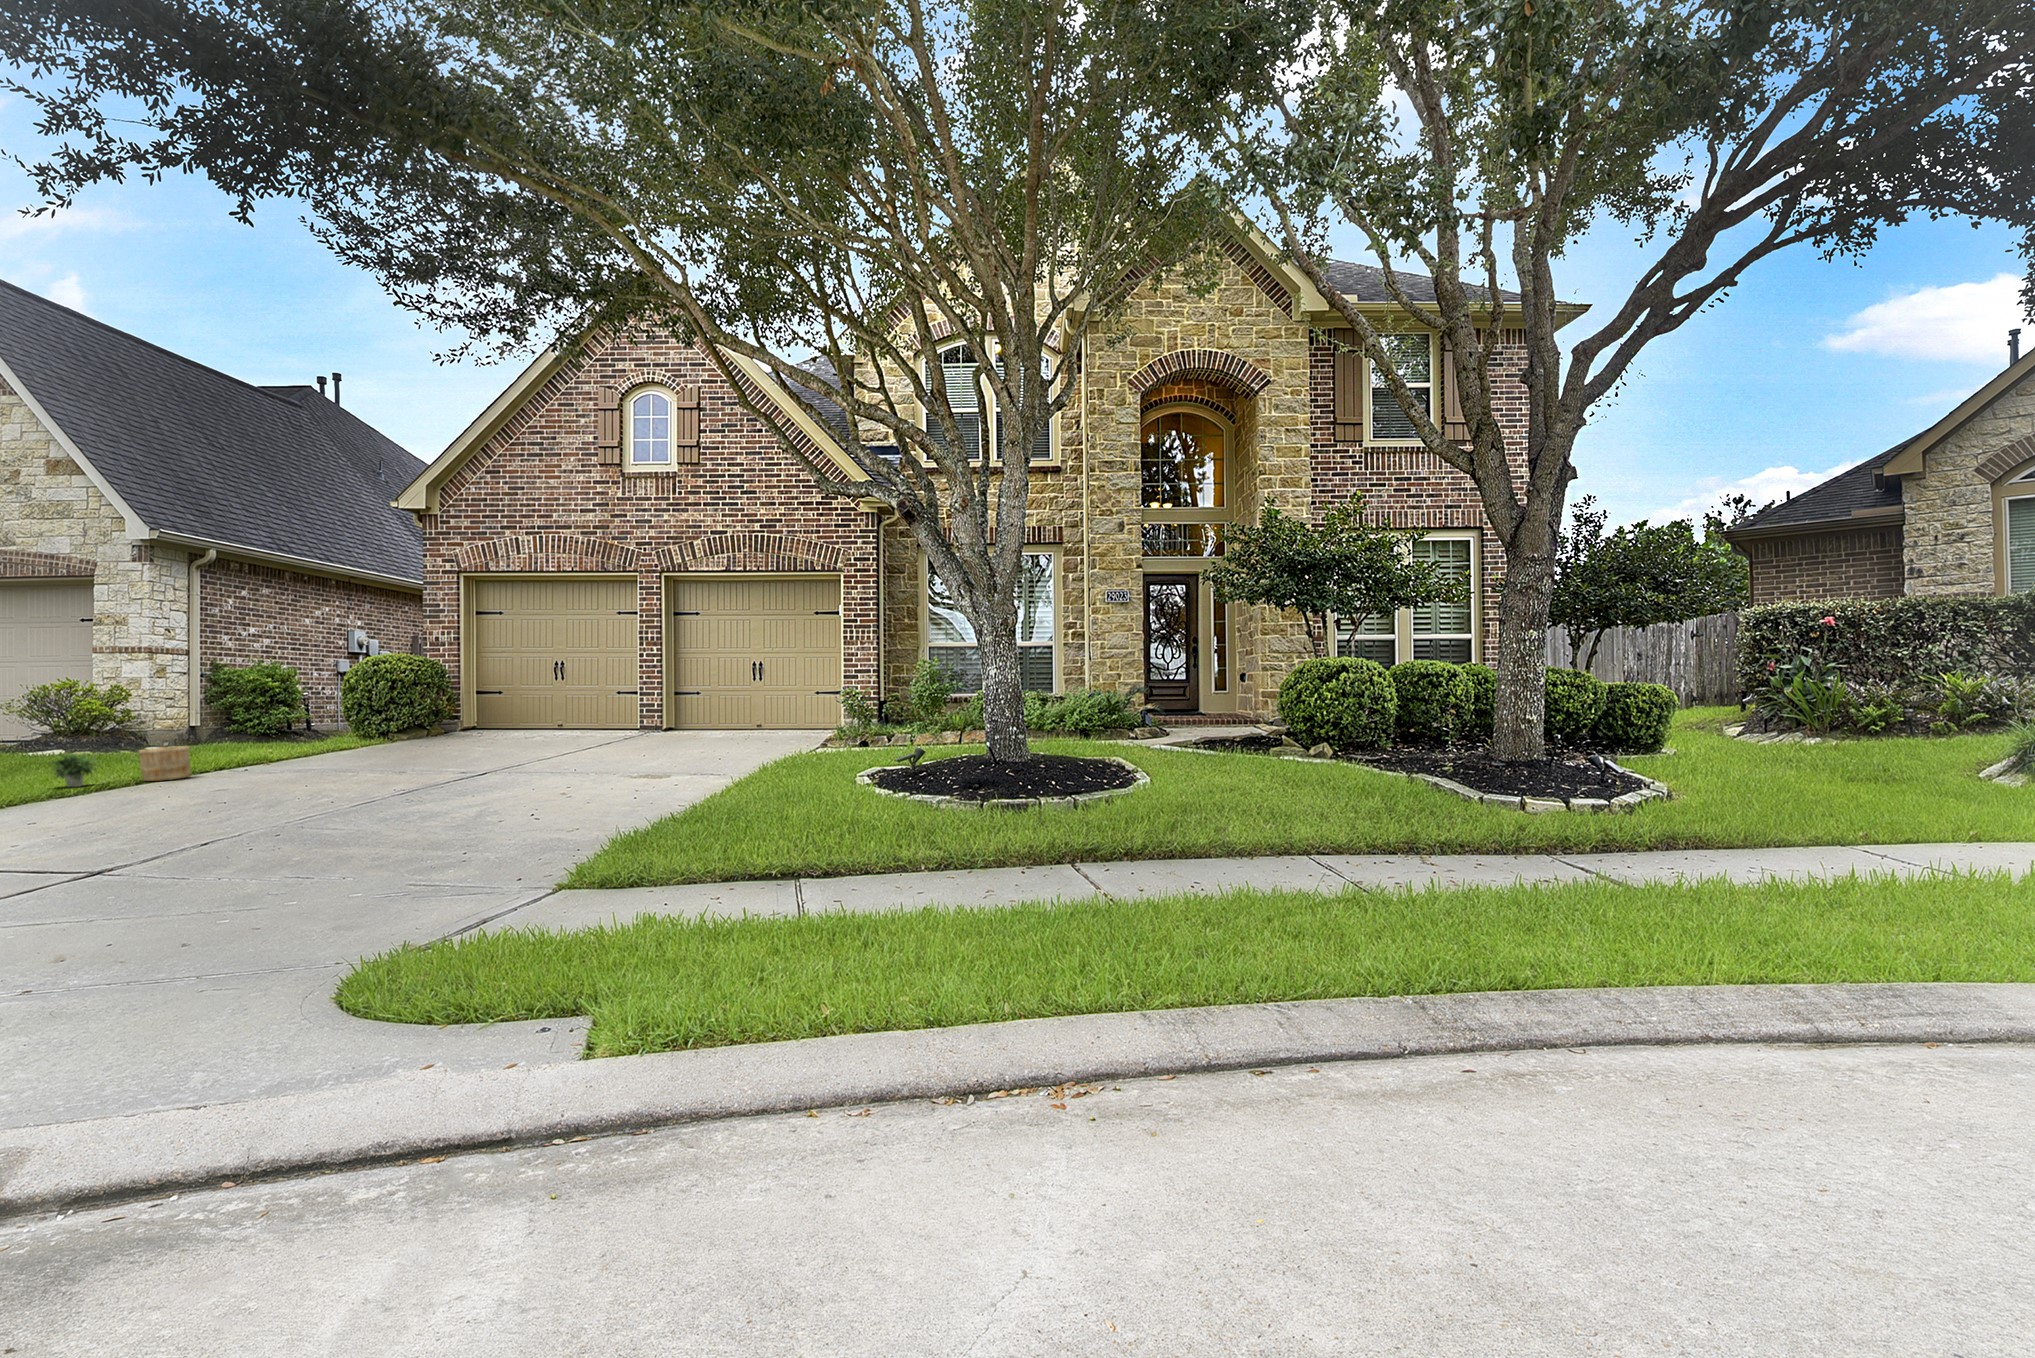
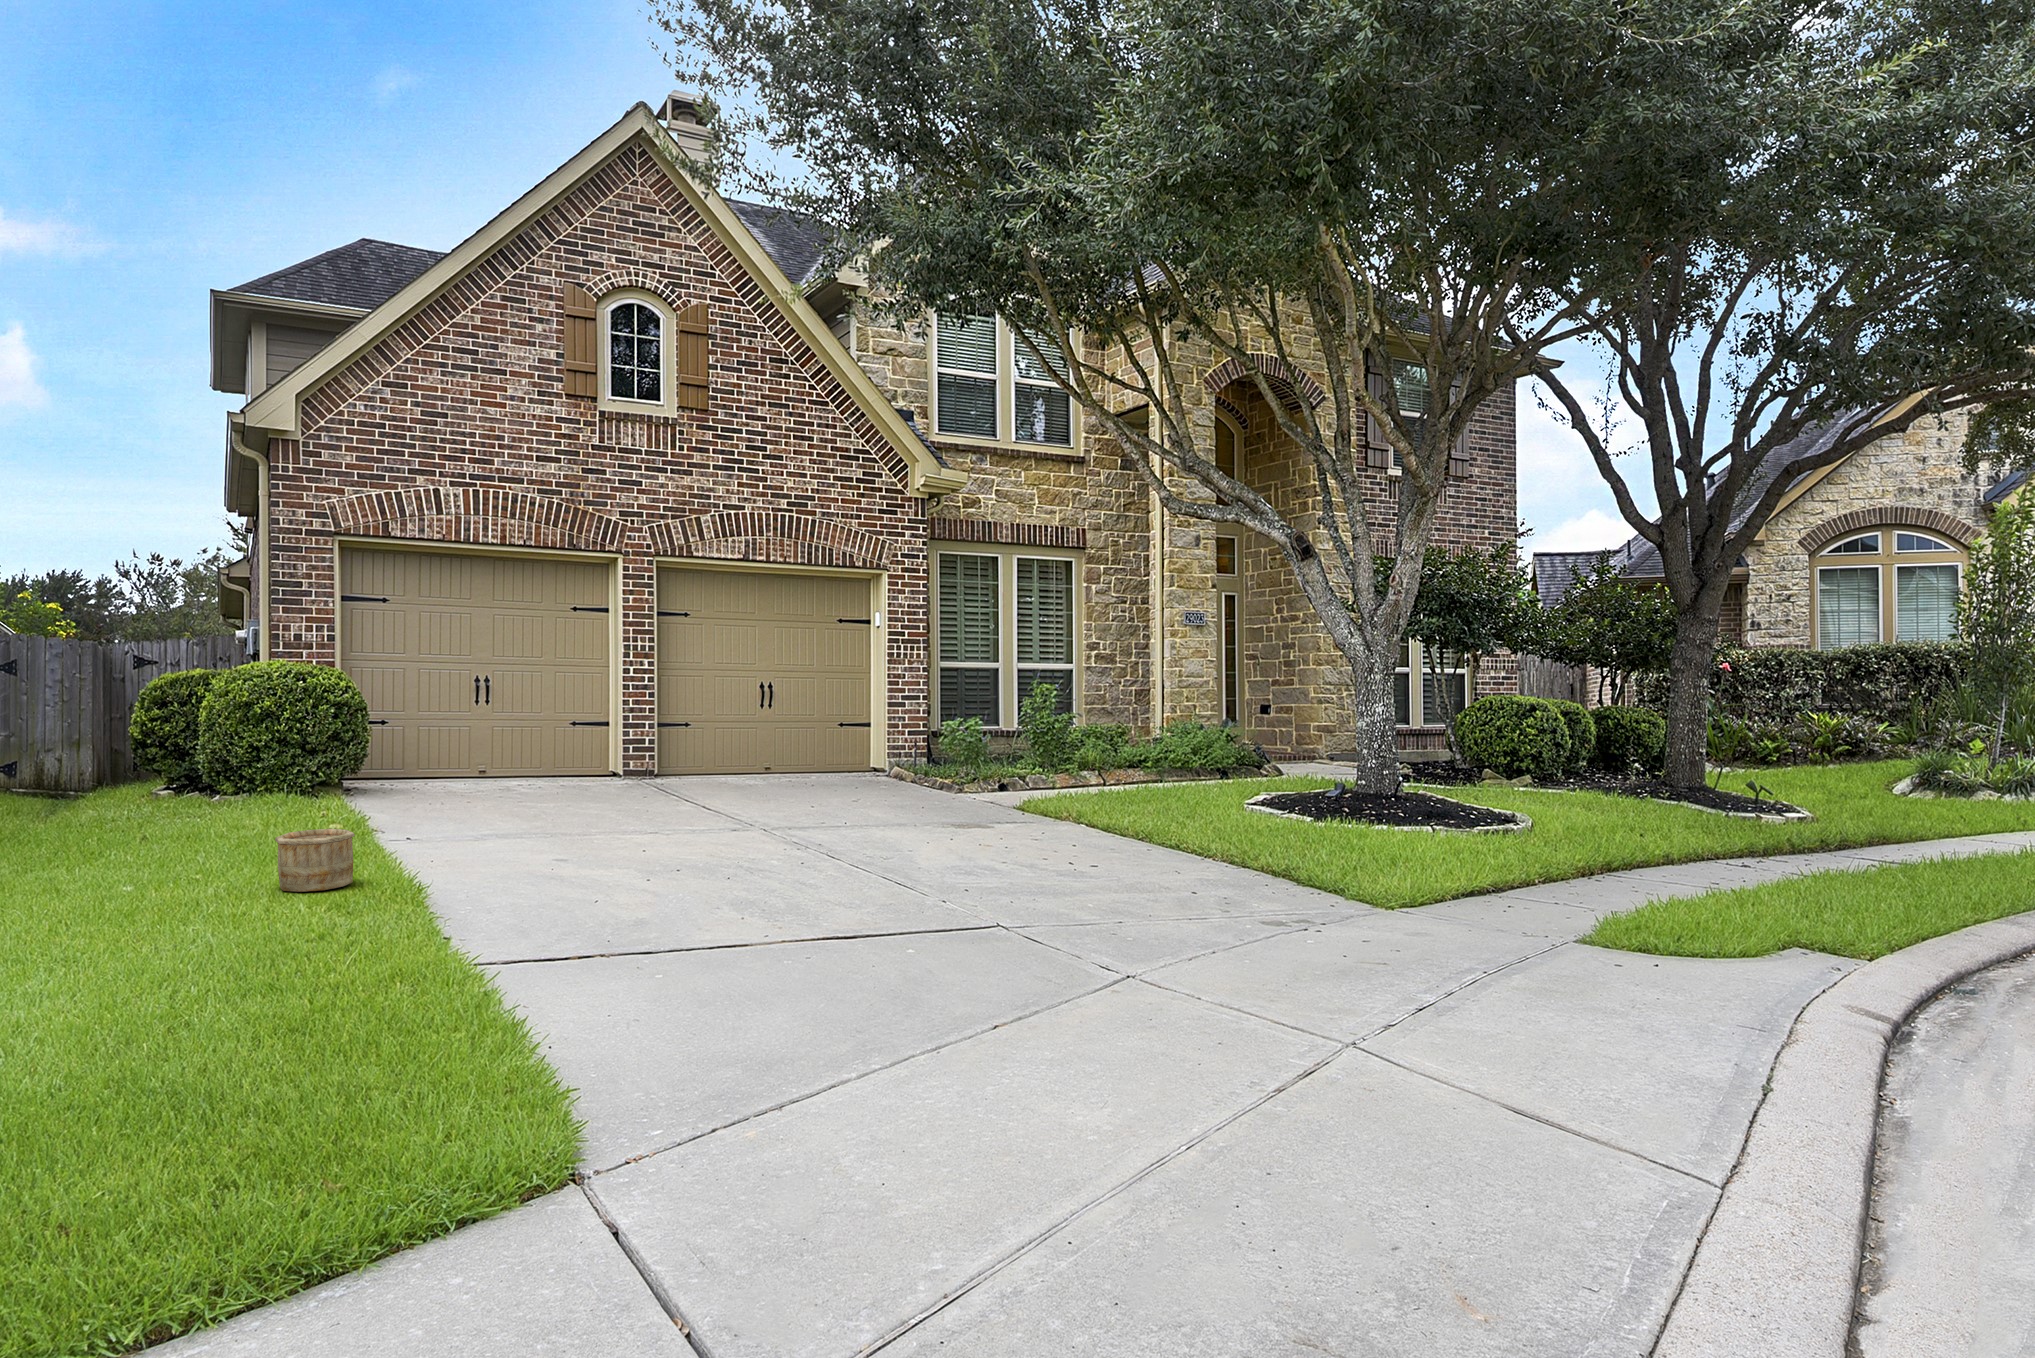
potted plant: present [51,753,96,787] -> none [156,845,230,910]

